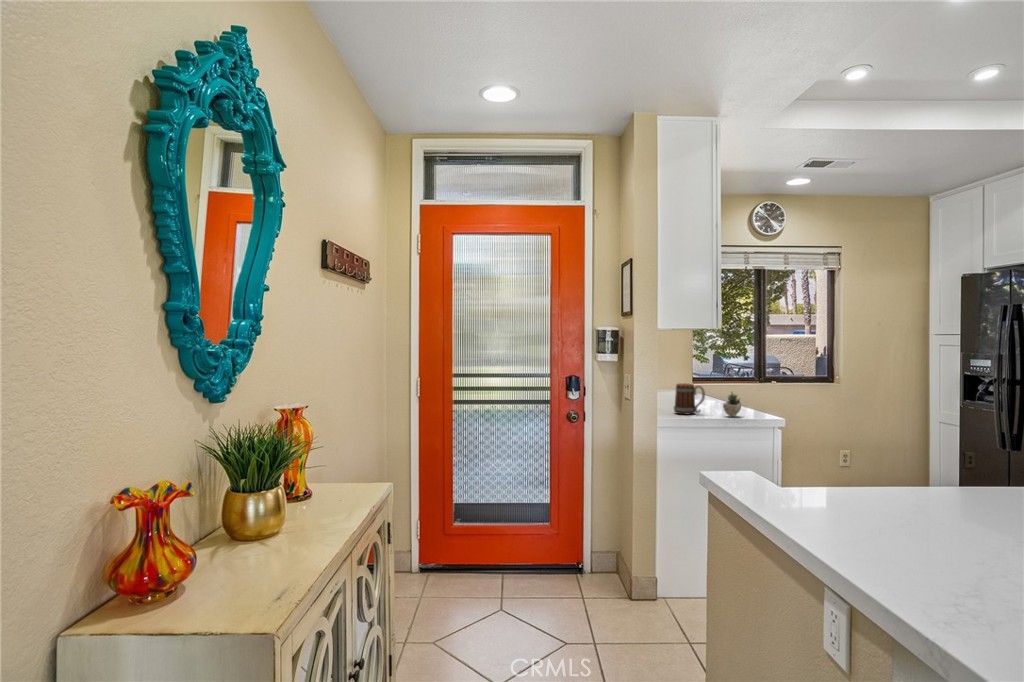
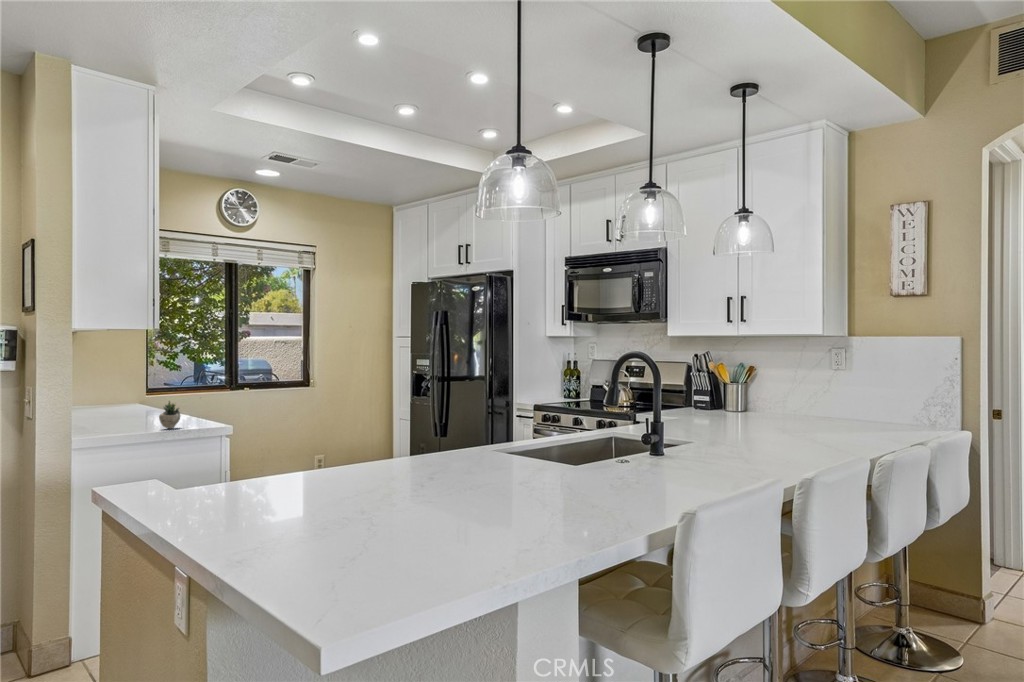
mug: present [674,383,705,414] -> none [98,395,138,432]

